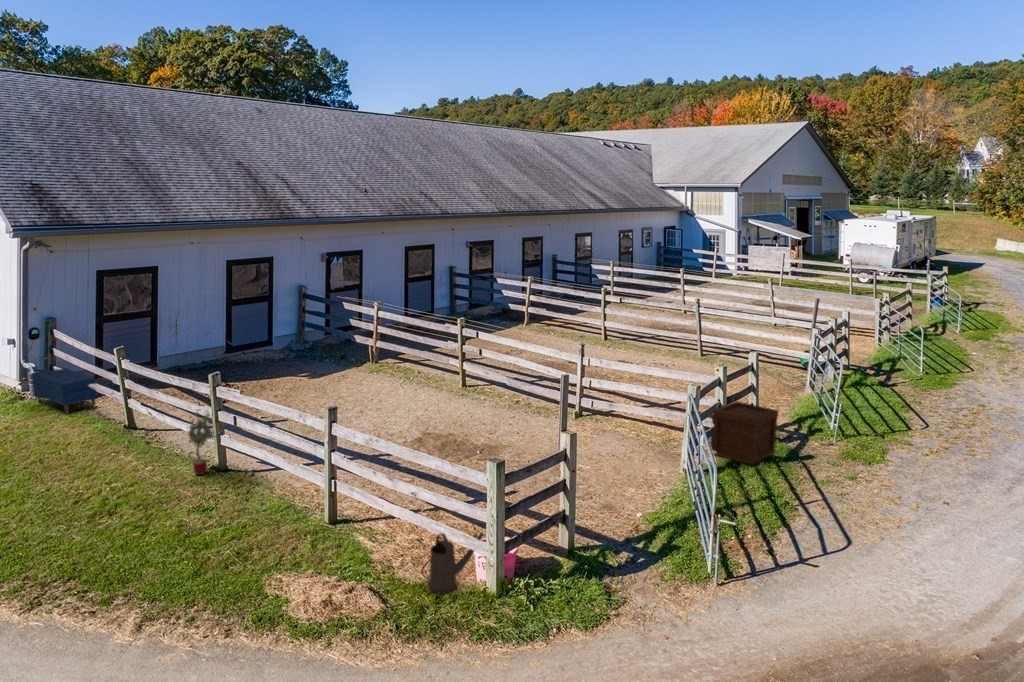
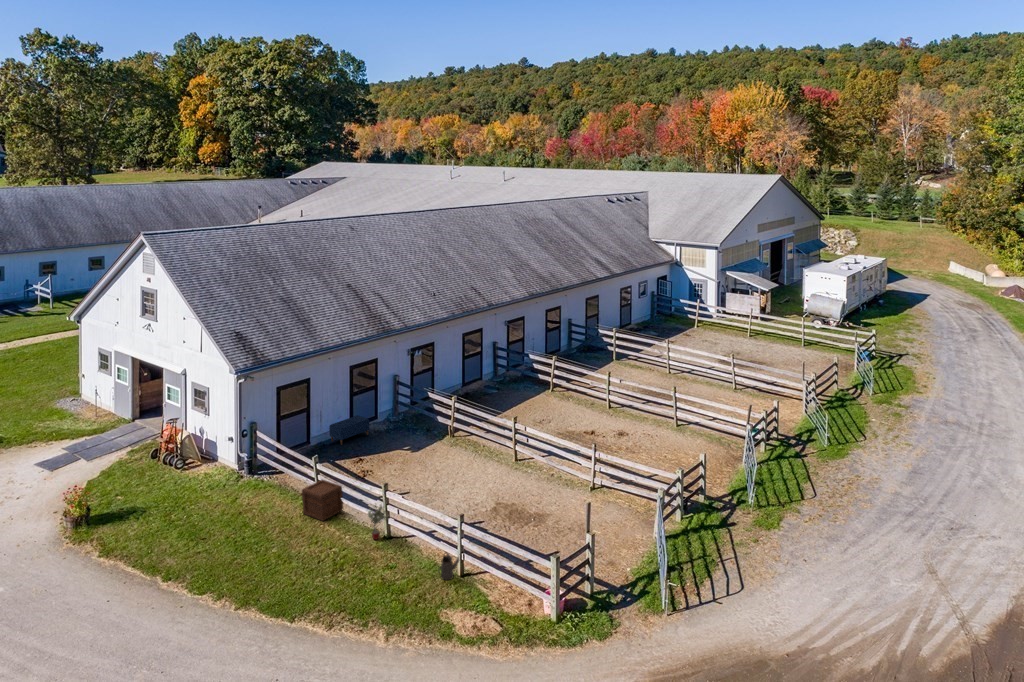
bench: present [33,368,98,415] -> present [329,415,369,445]
wooden crate: present [710,401,778,465] -> present [302,480,343,521]
watering can: present [421,533,483,594] -> present [440,551,464,580]

